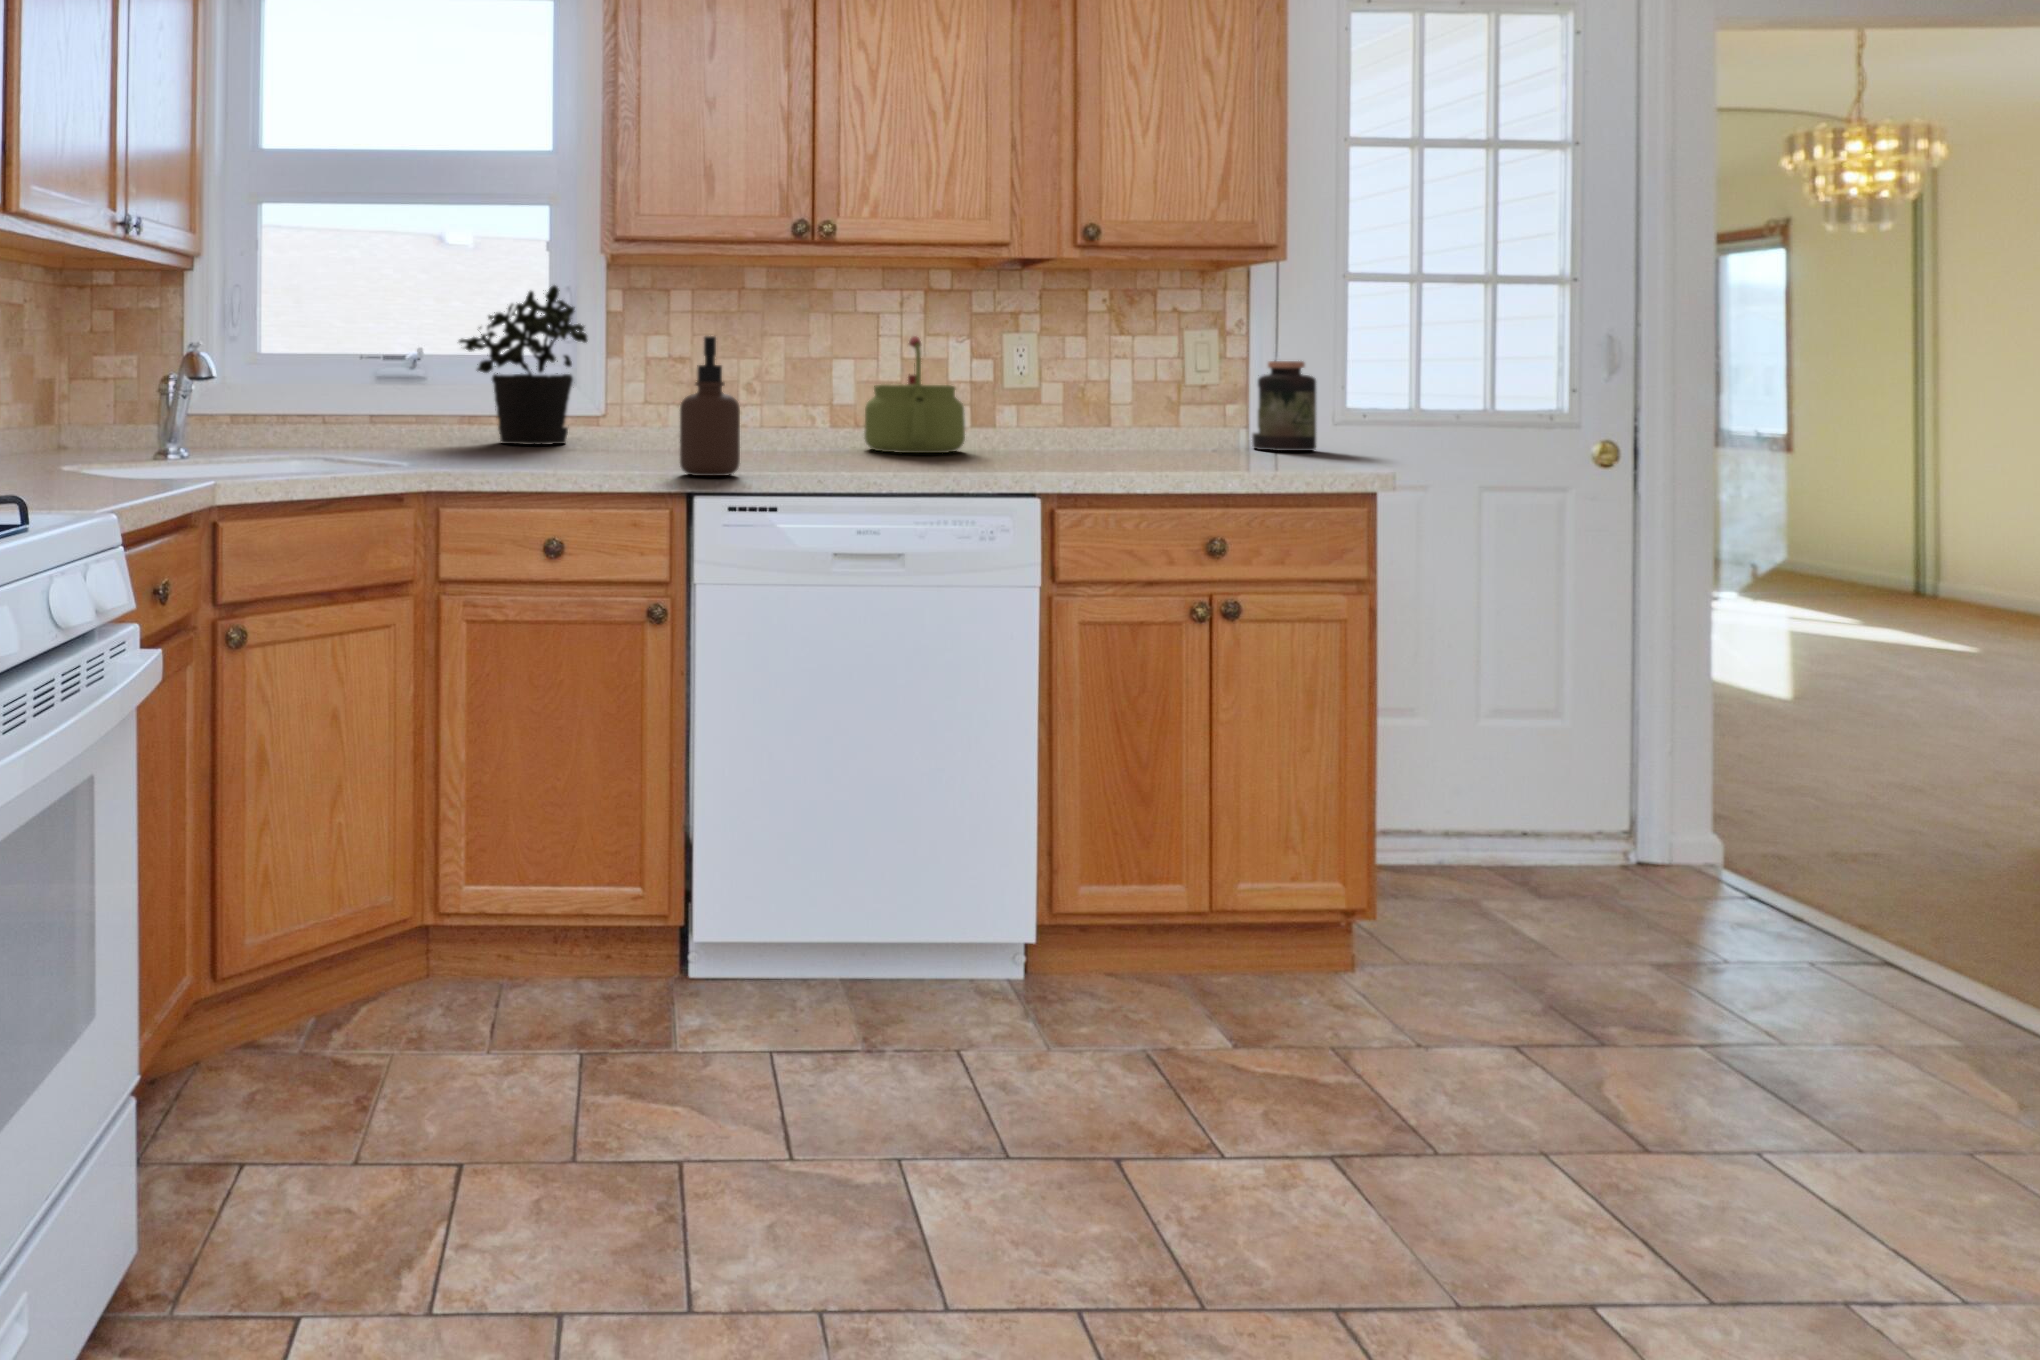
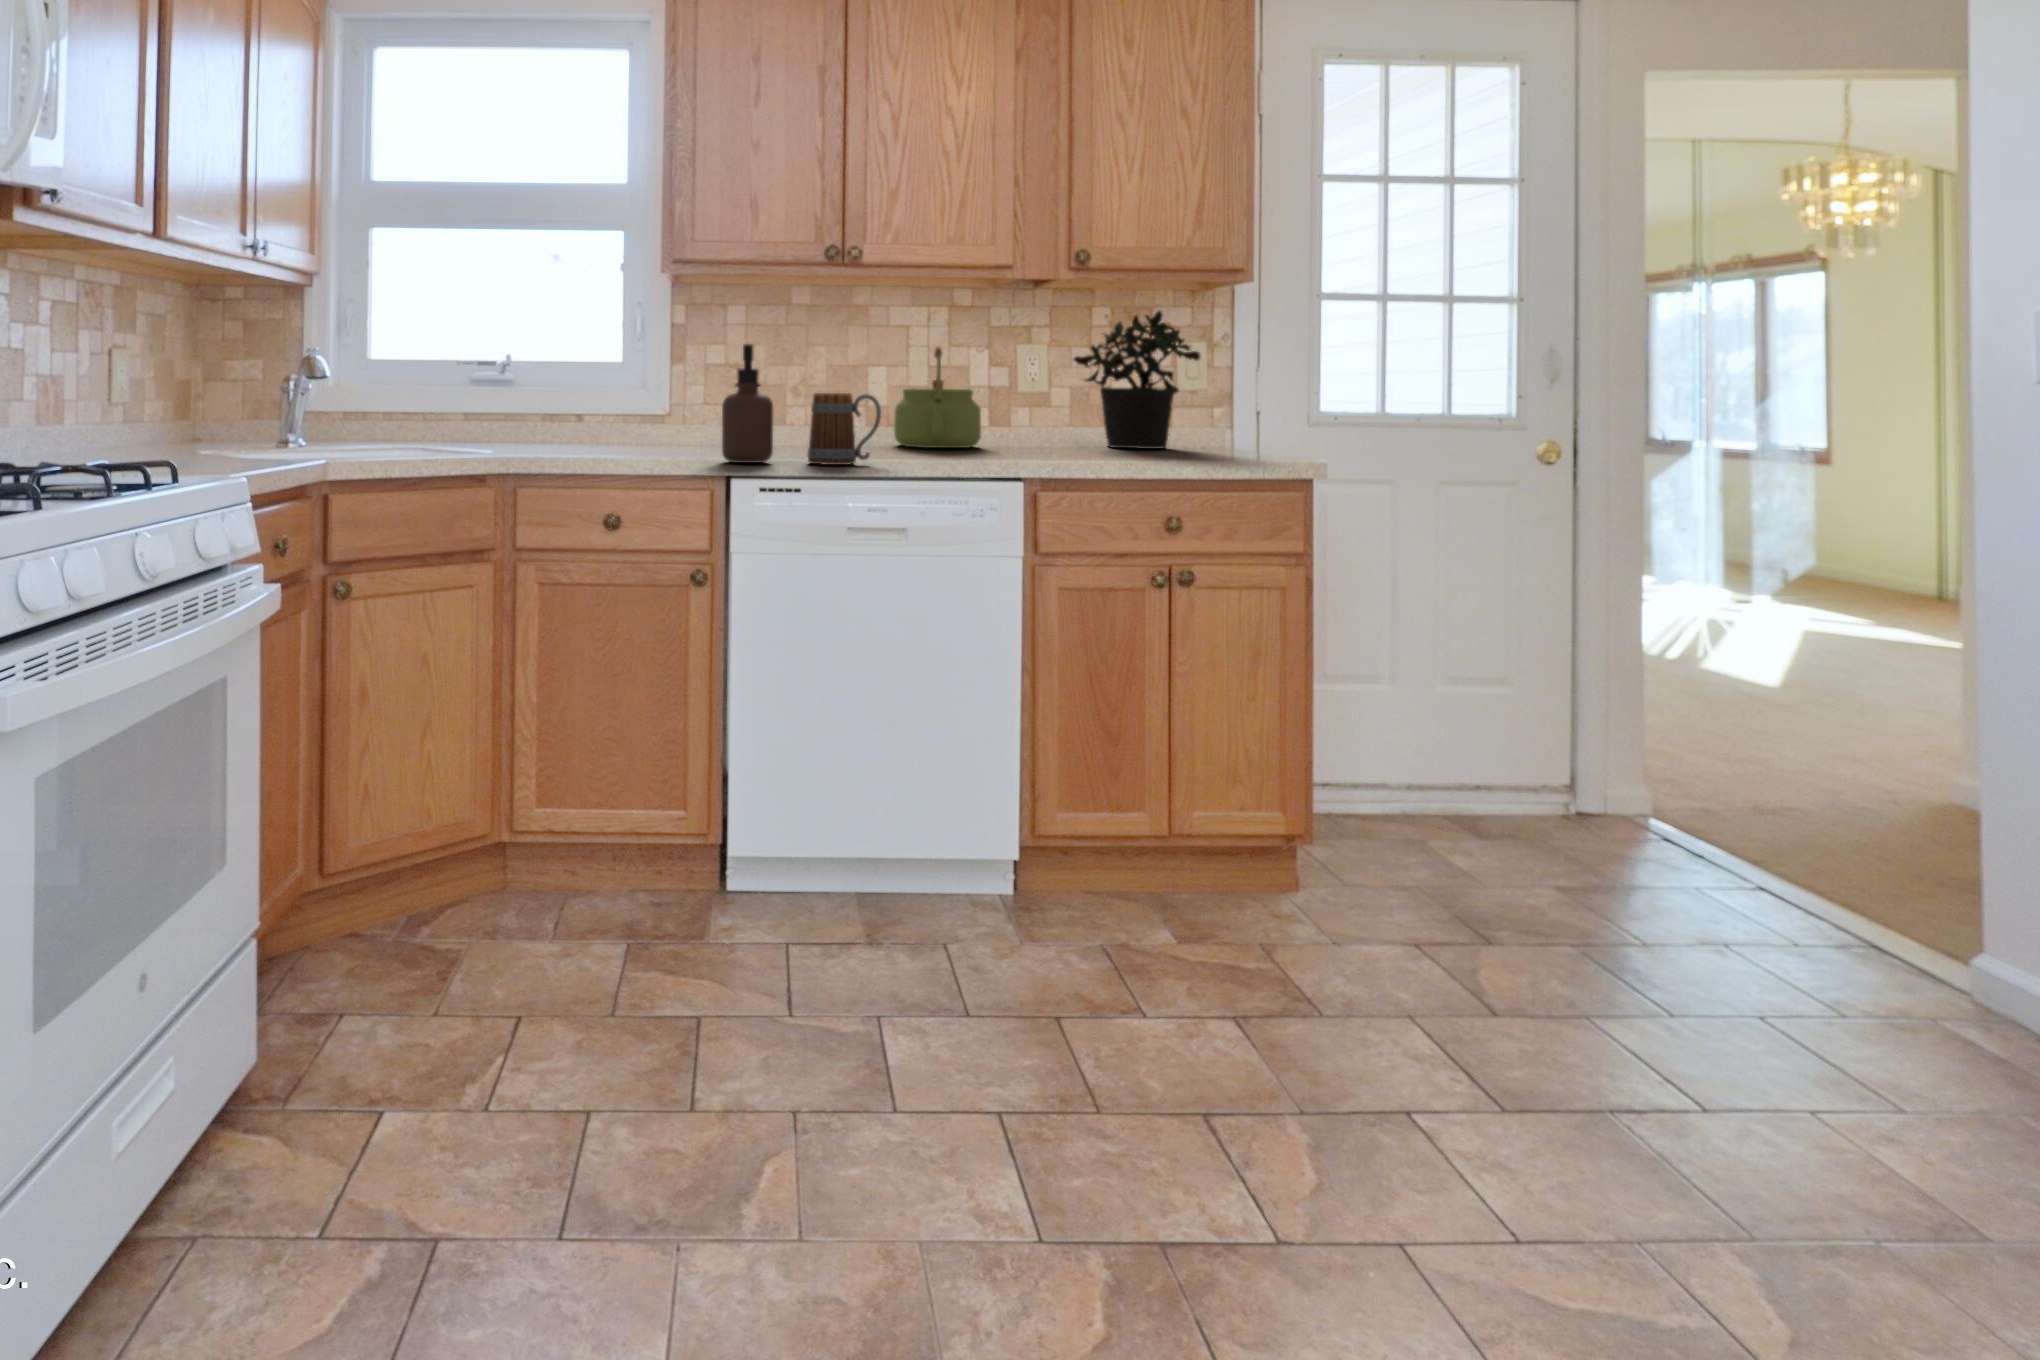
potted plant: present [459,285,587,445] -> present [1074,311,1200,449]
jar: present [1252,361,1316,451] -> none [1239,371,1293,449]
mug: none [780,393,867,478] -> present [808,393,881,465]

